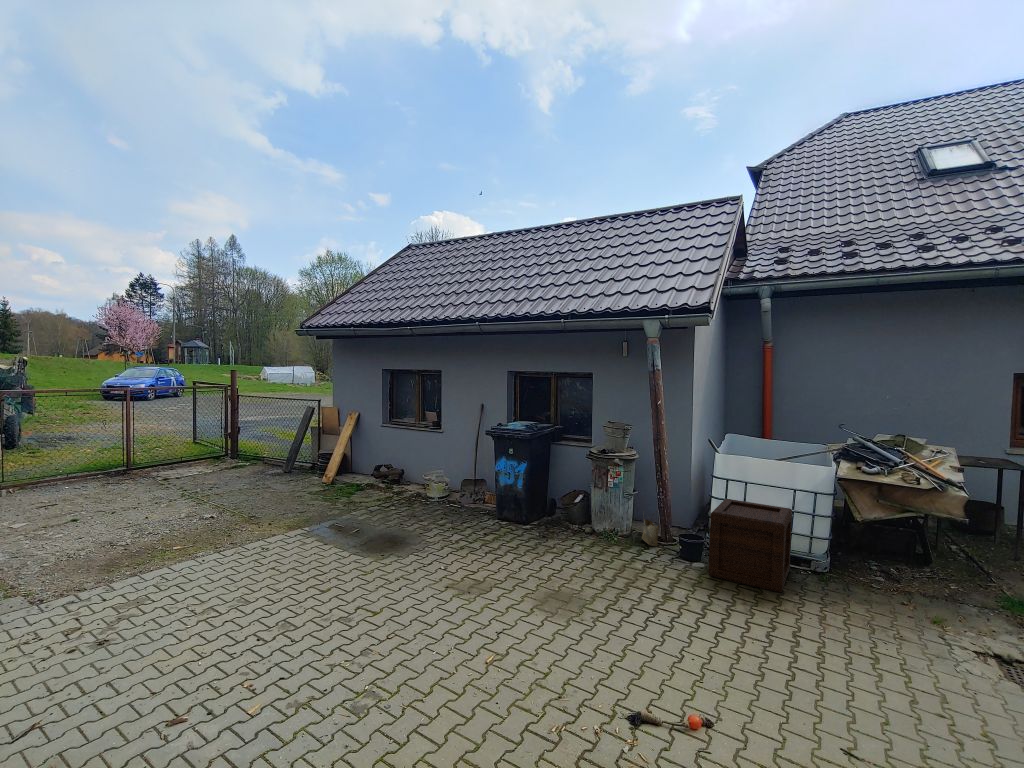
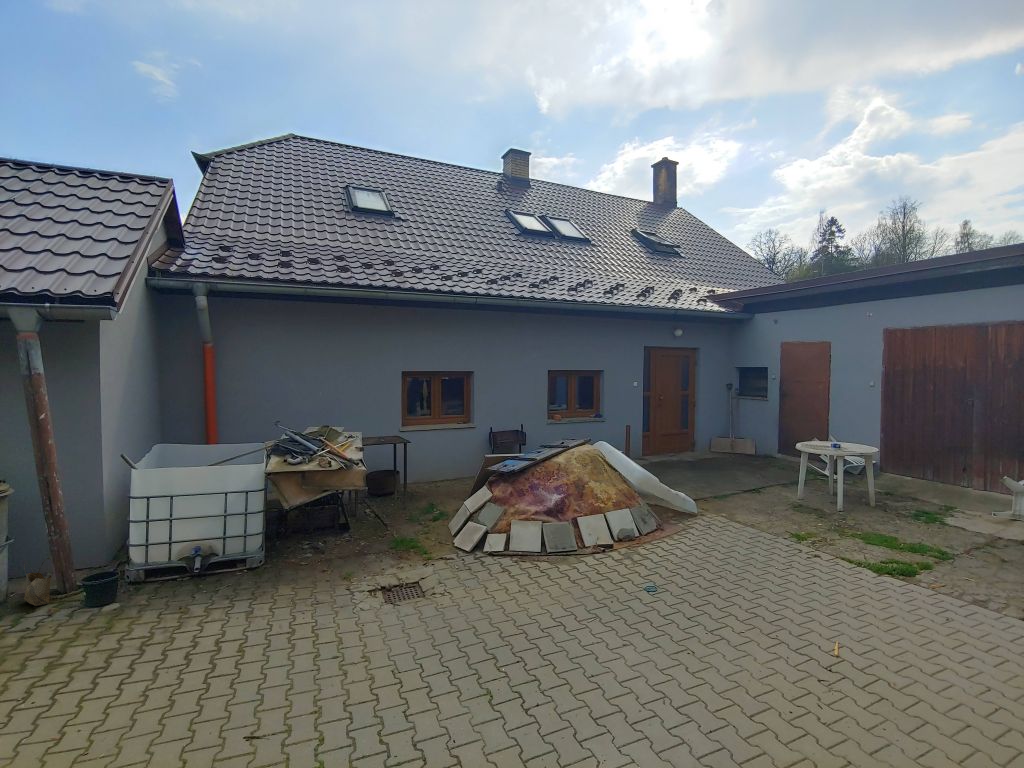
wooden crate: present [708,499,792,593] -> none [117,514,223,618]

